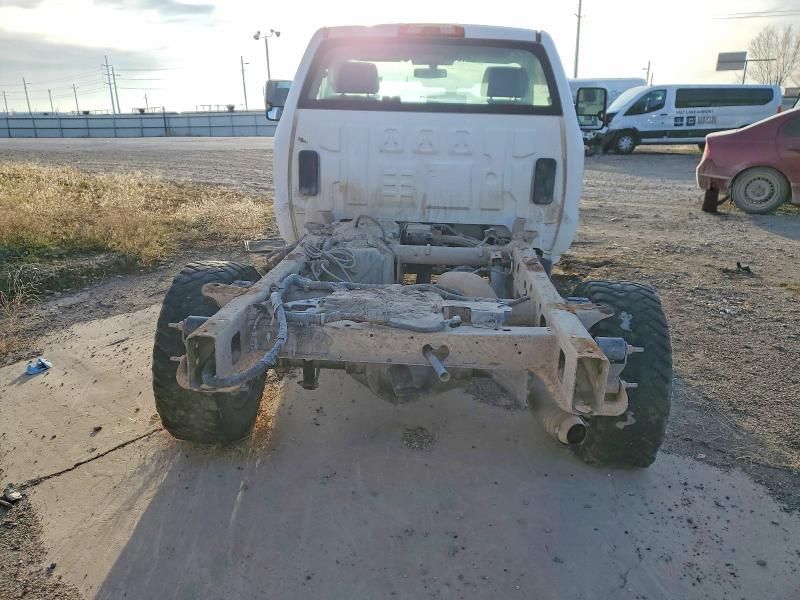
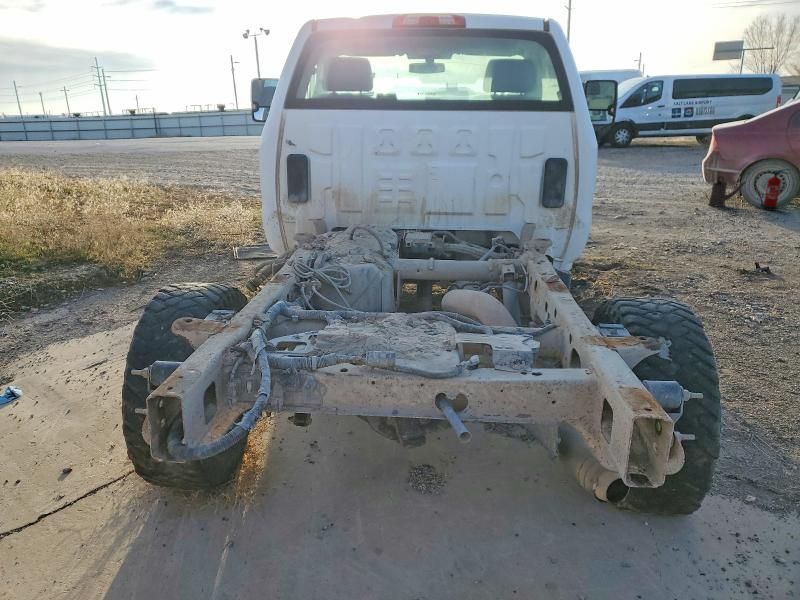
fire extinguisher: none [745,176,780,216] -> present [754,169,789,210]

